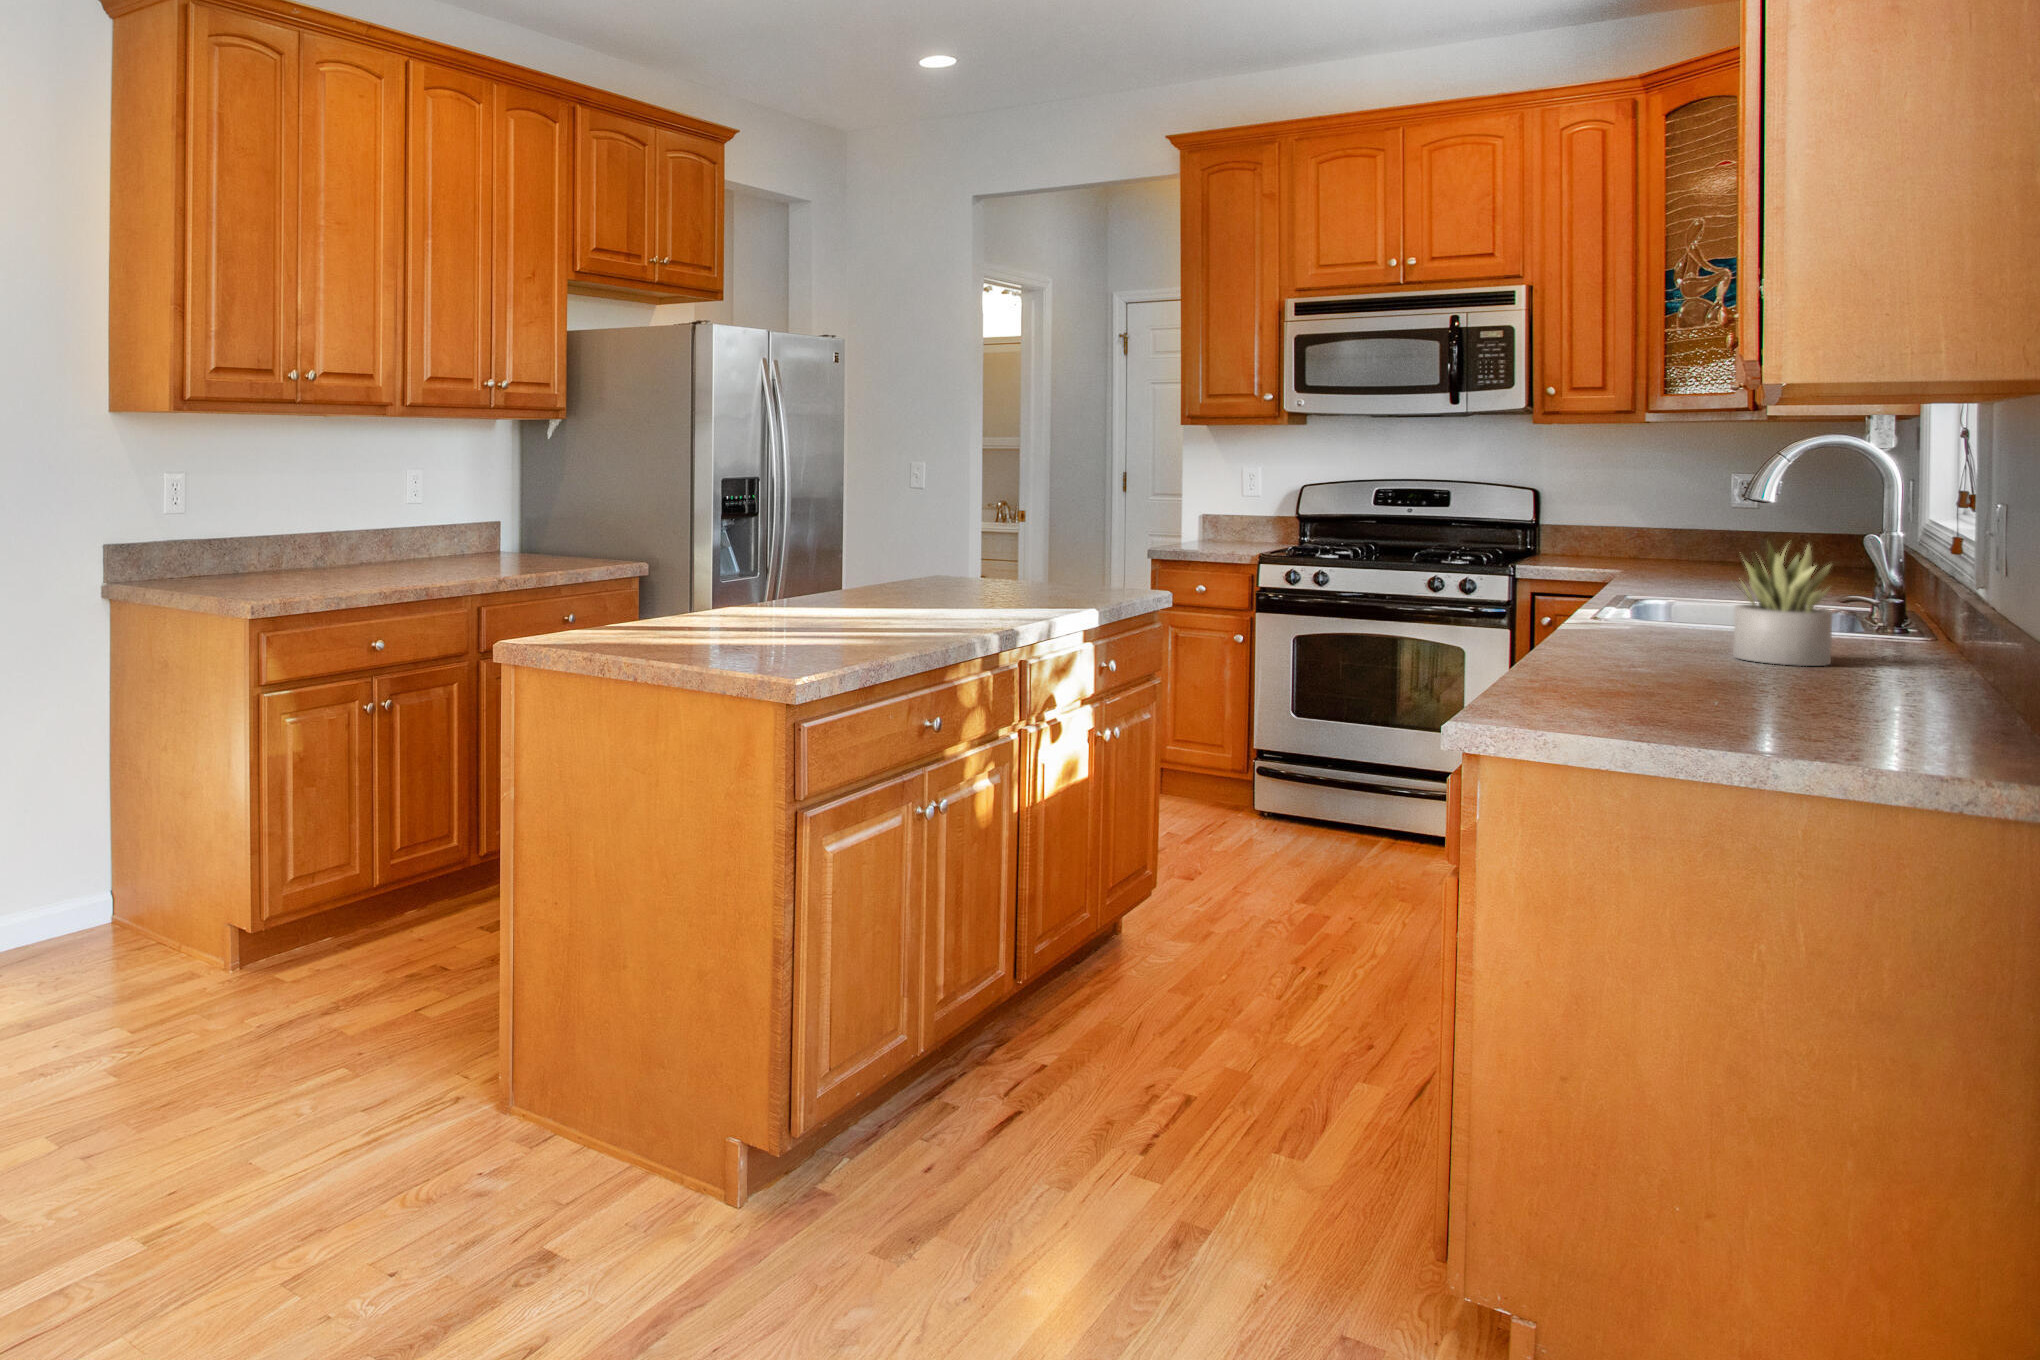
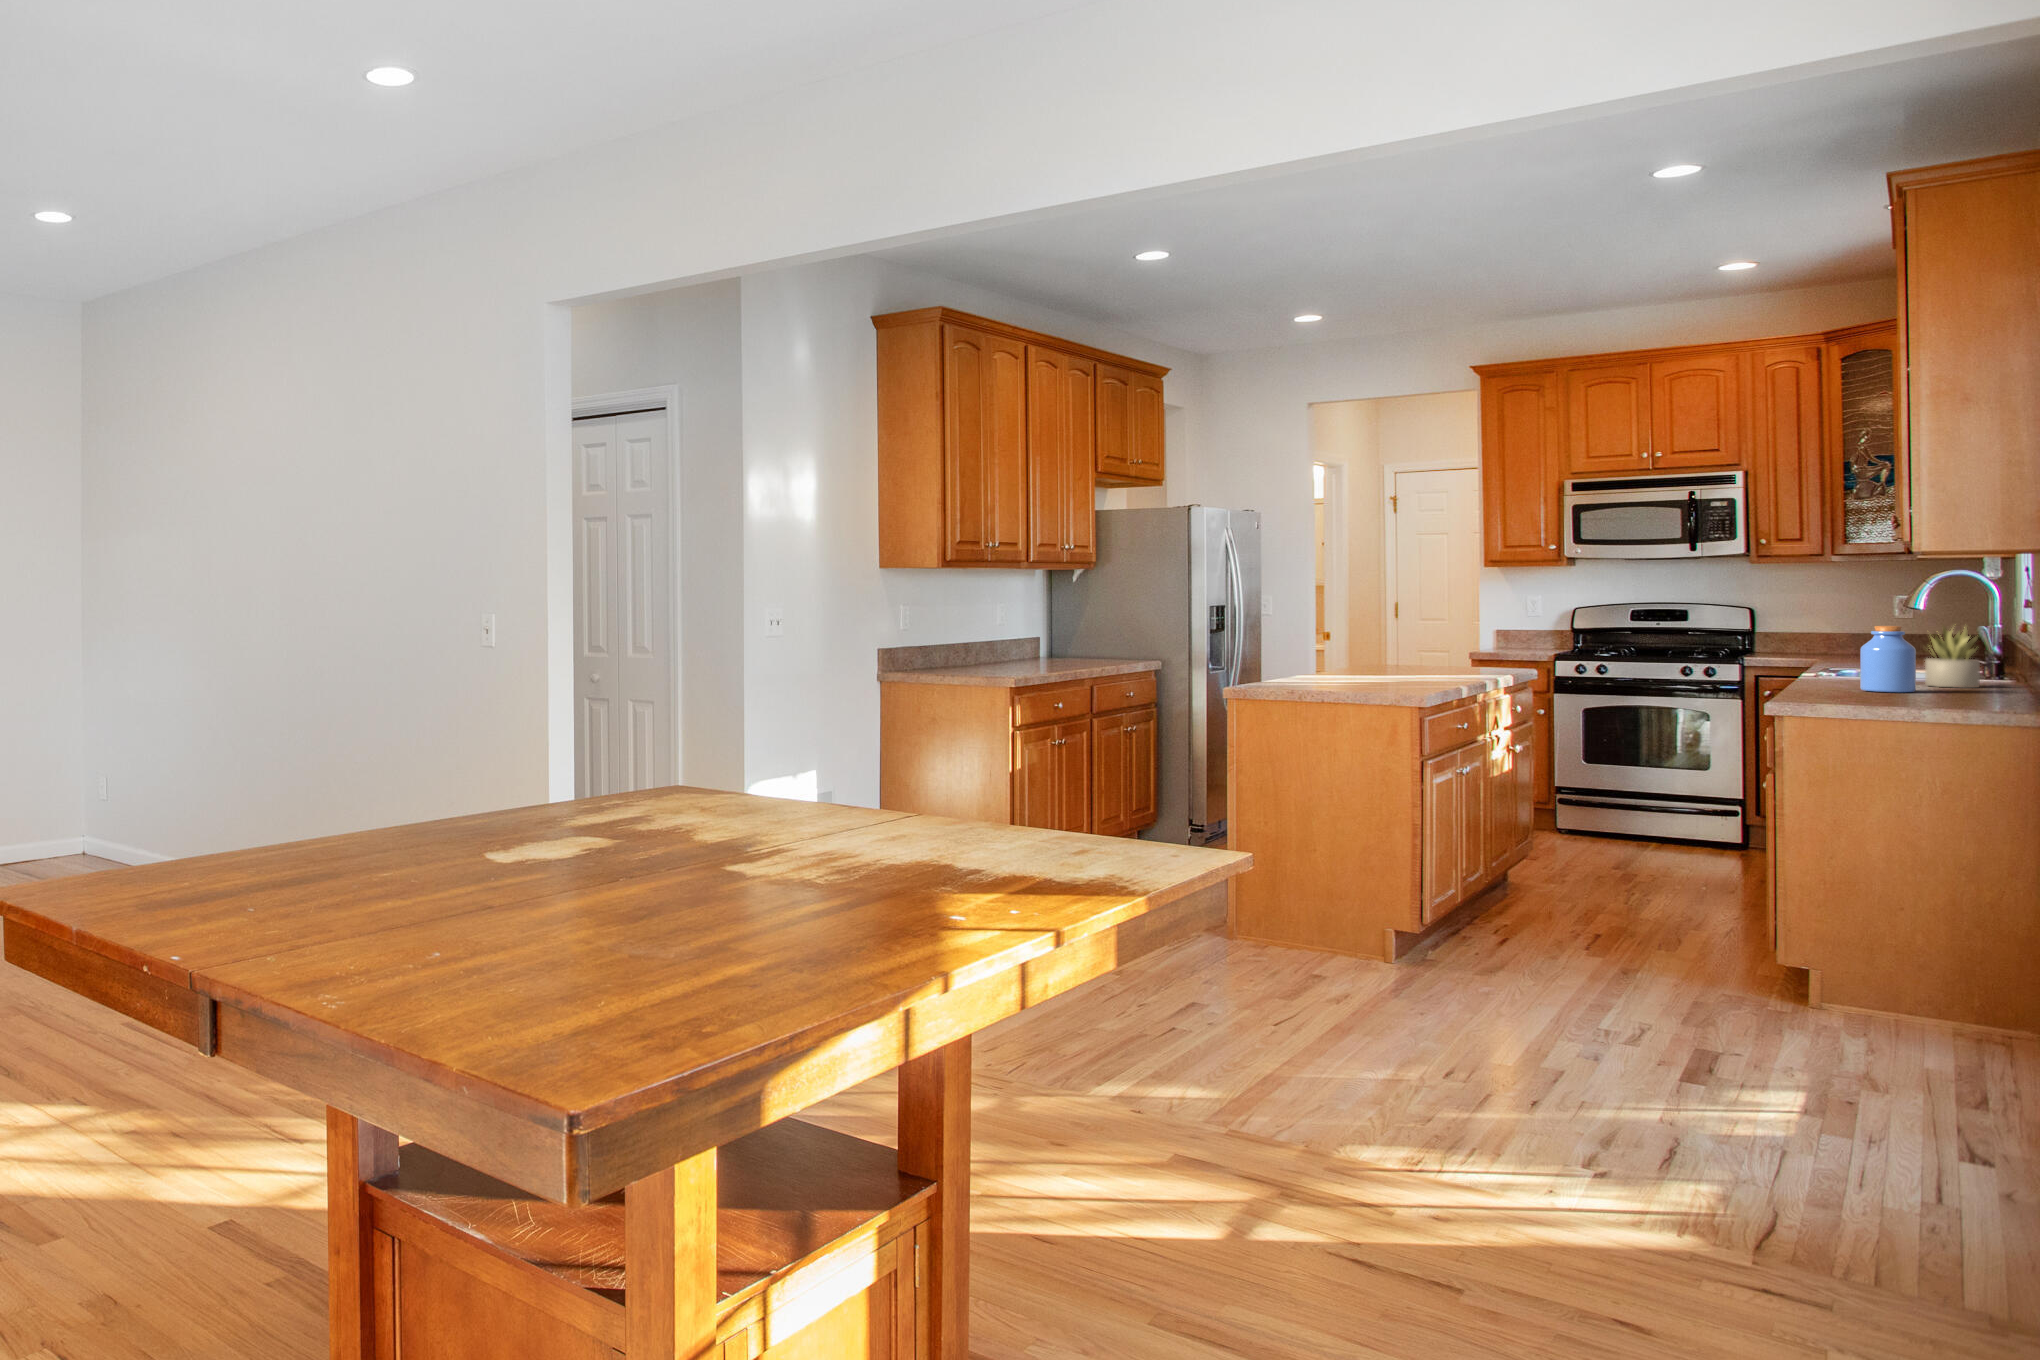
jar: none [1599,547,1703,685] -> present [1860,626,1916,693]

